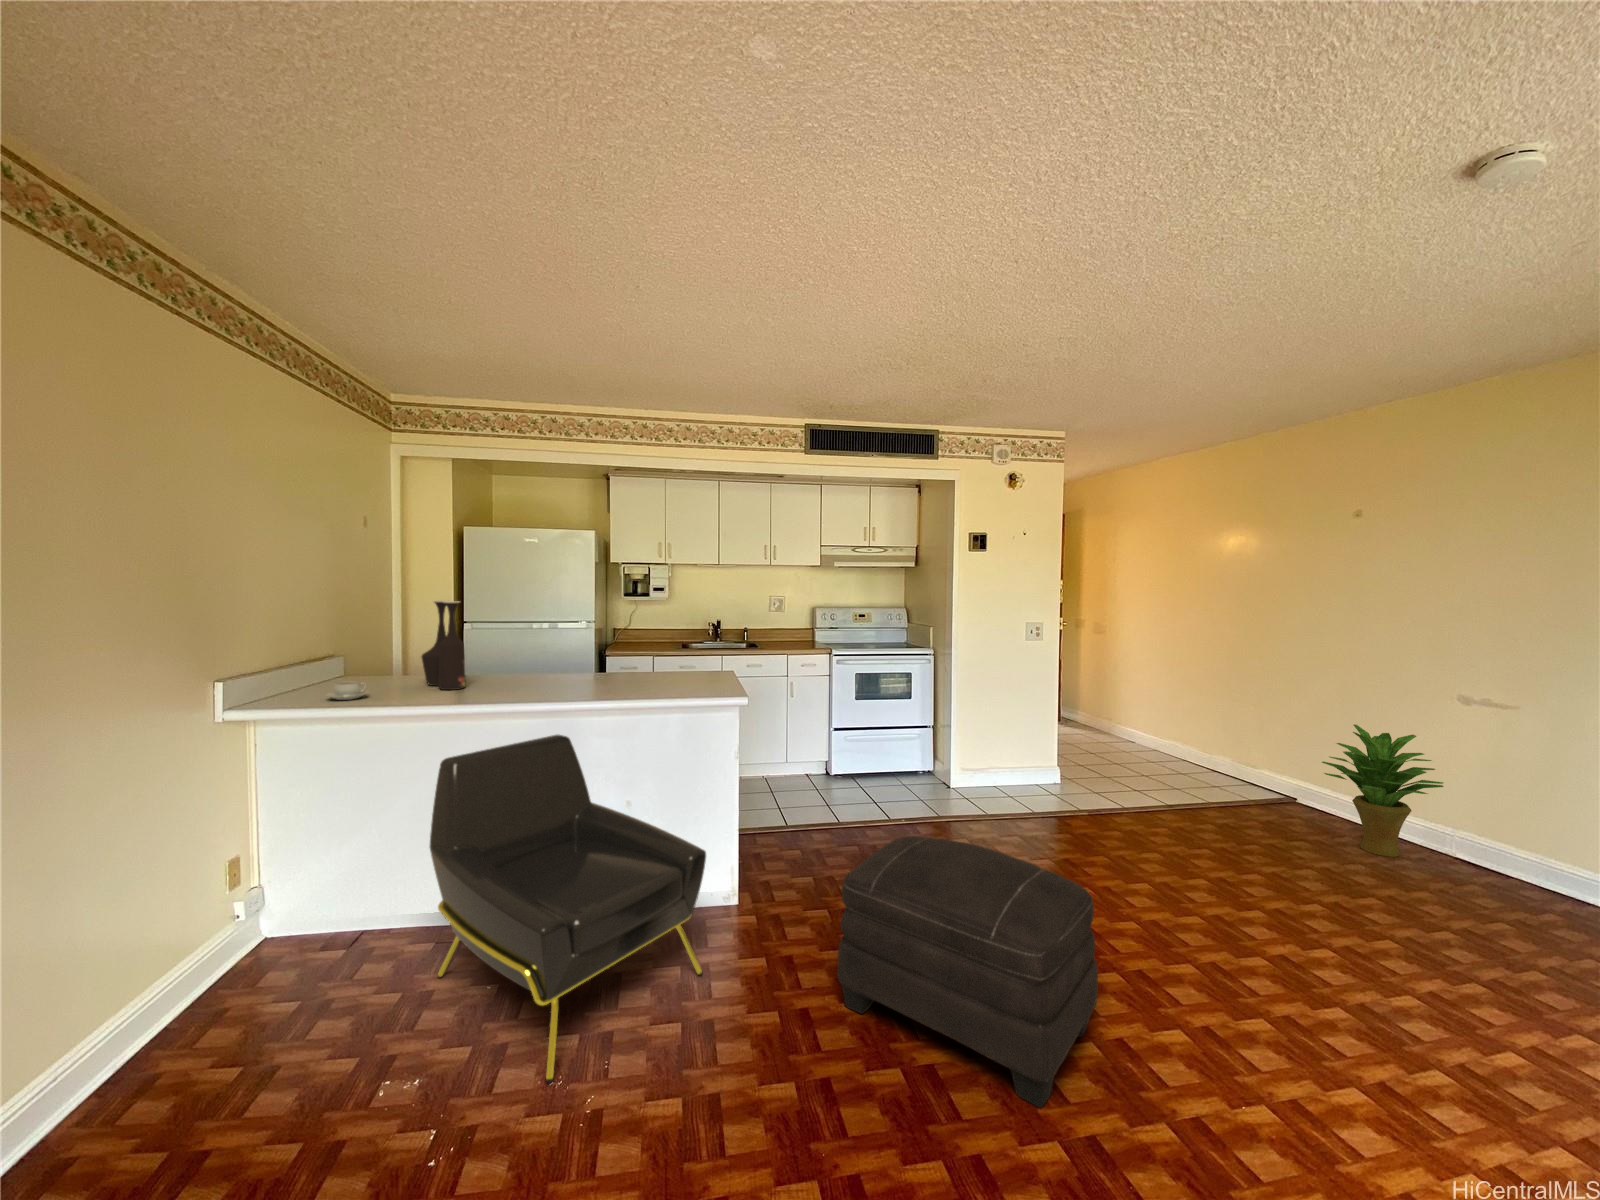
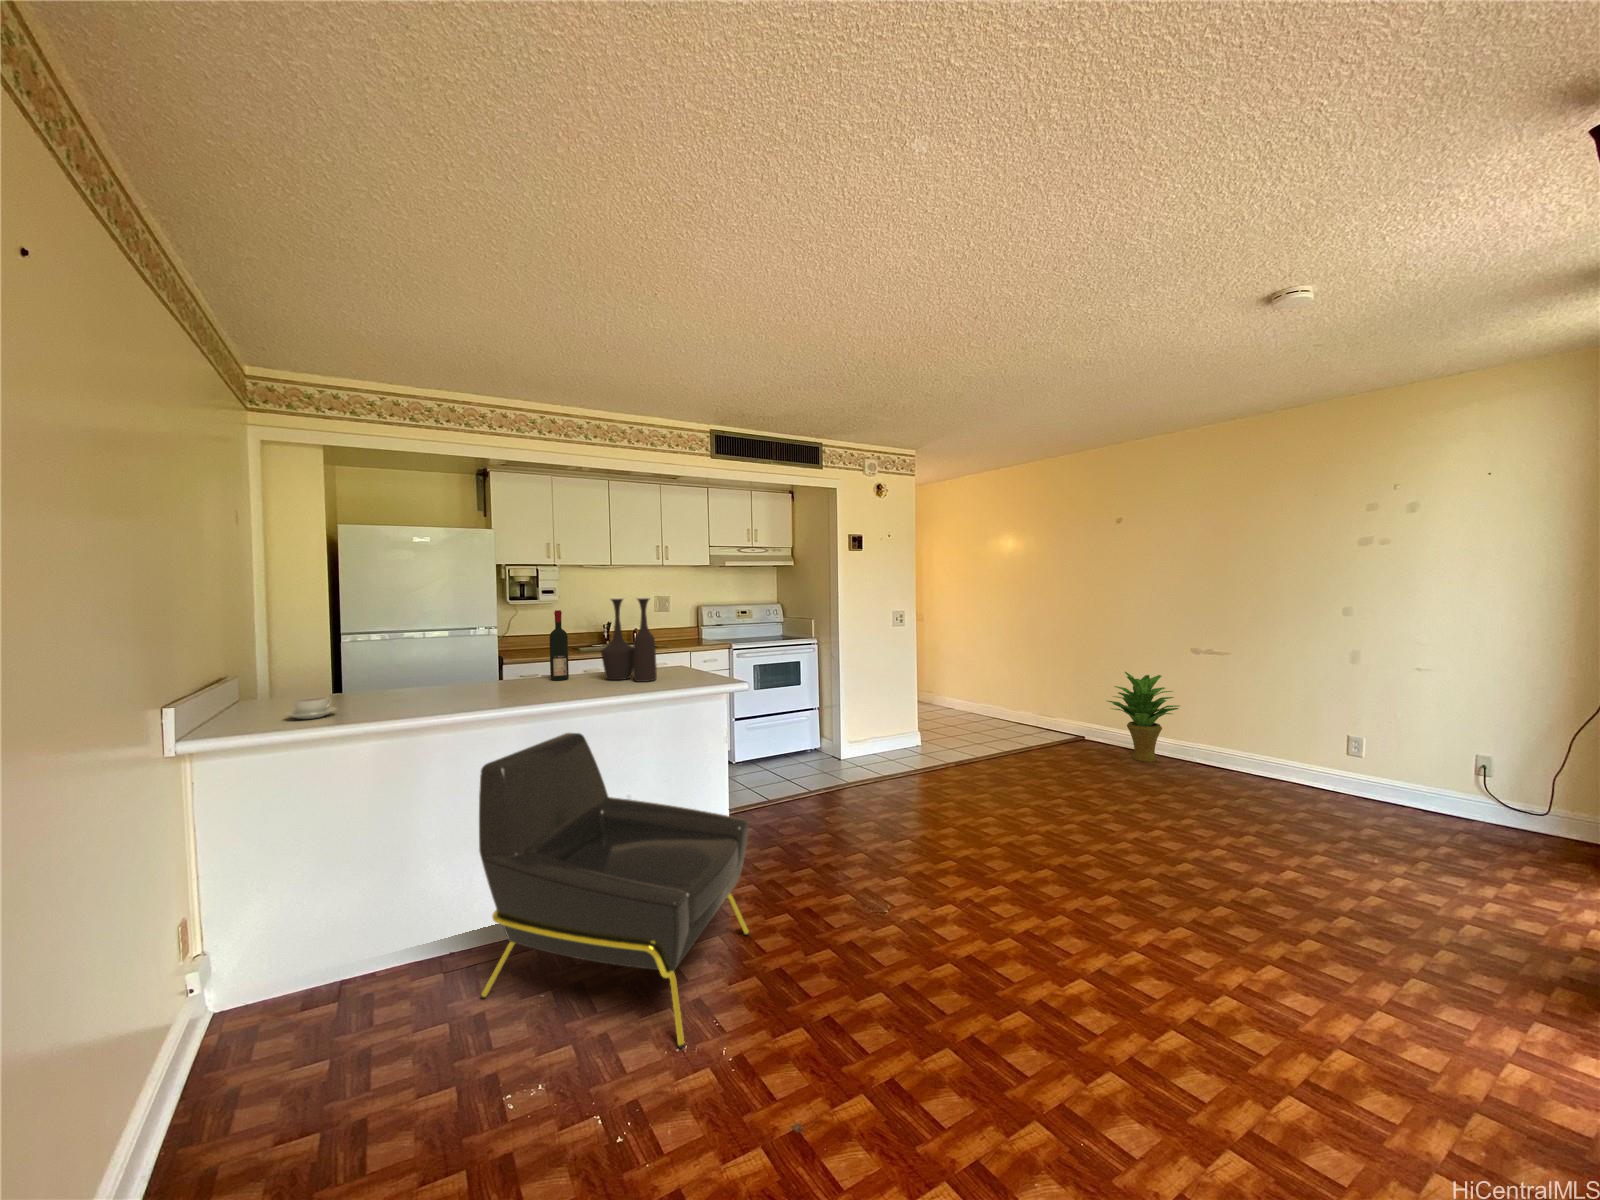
vase: present [422,600,466,690] -> present [601,597,657,682]
wine bottle: none [584,612,602,680] -> present [549,610,569,680]
ottoman: present [837,836,1098,1108] -> none [876,780,1069,957]

